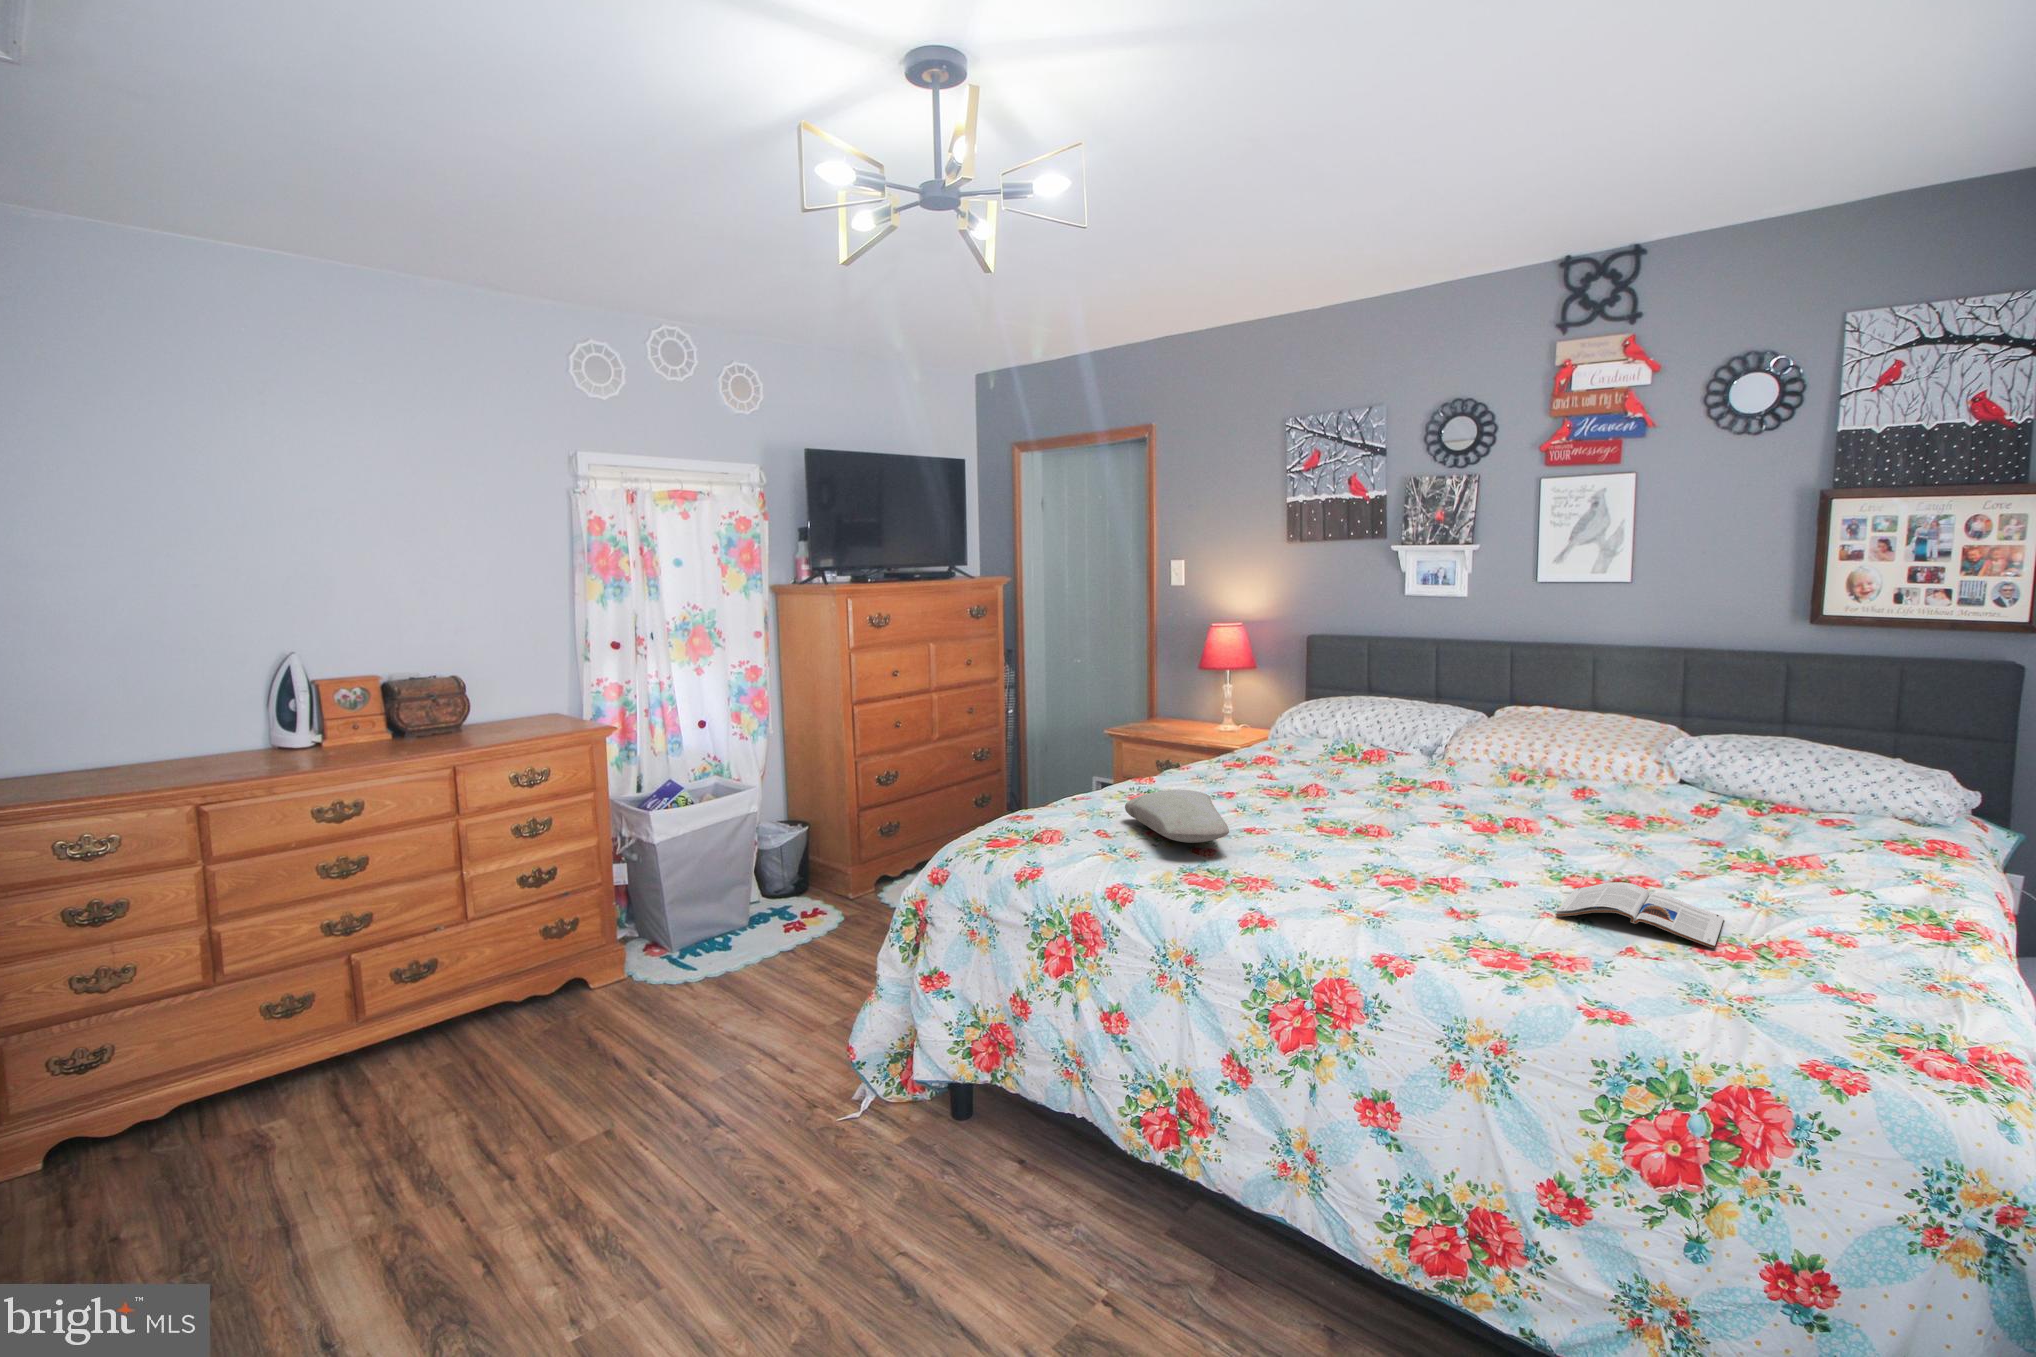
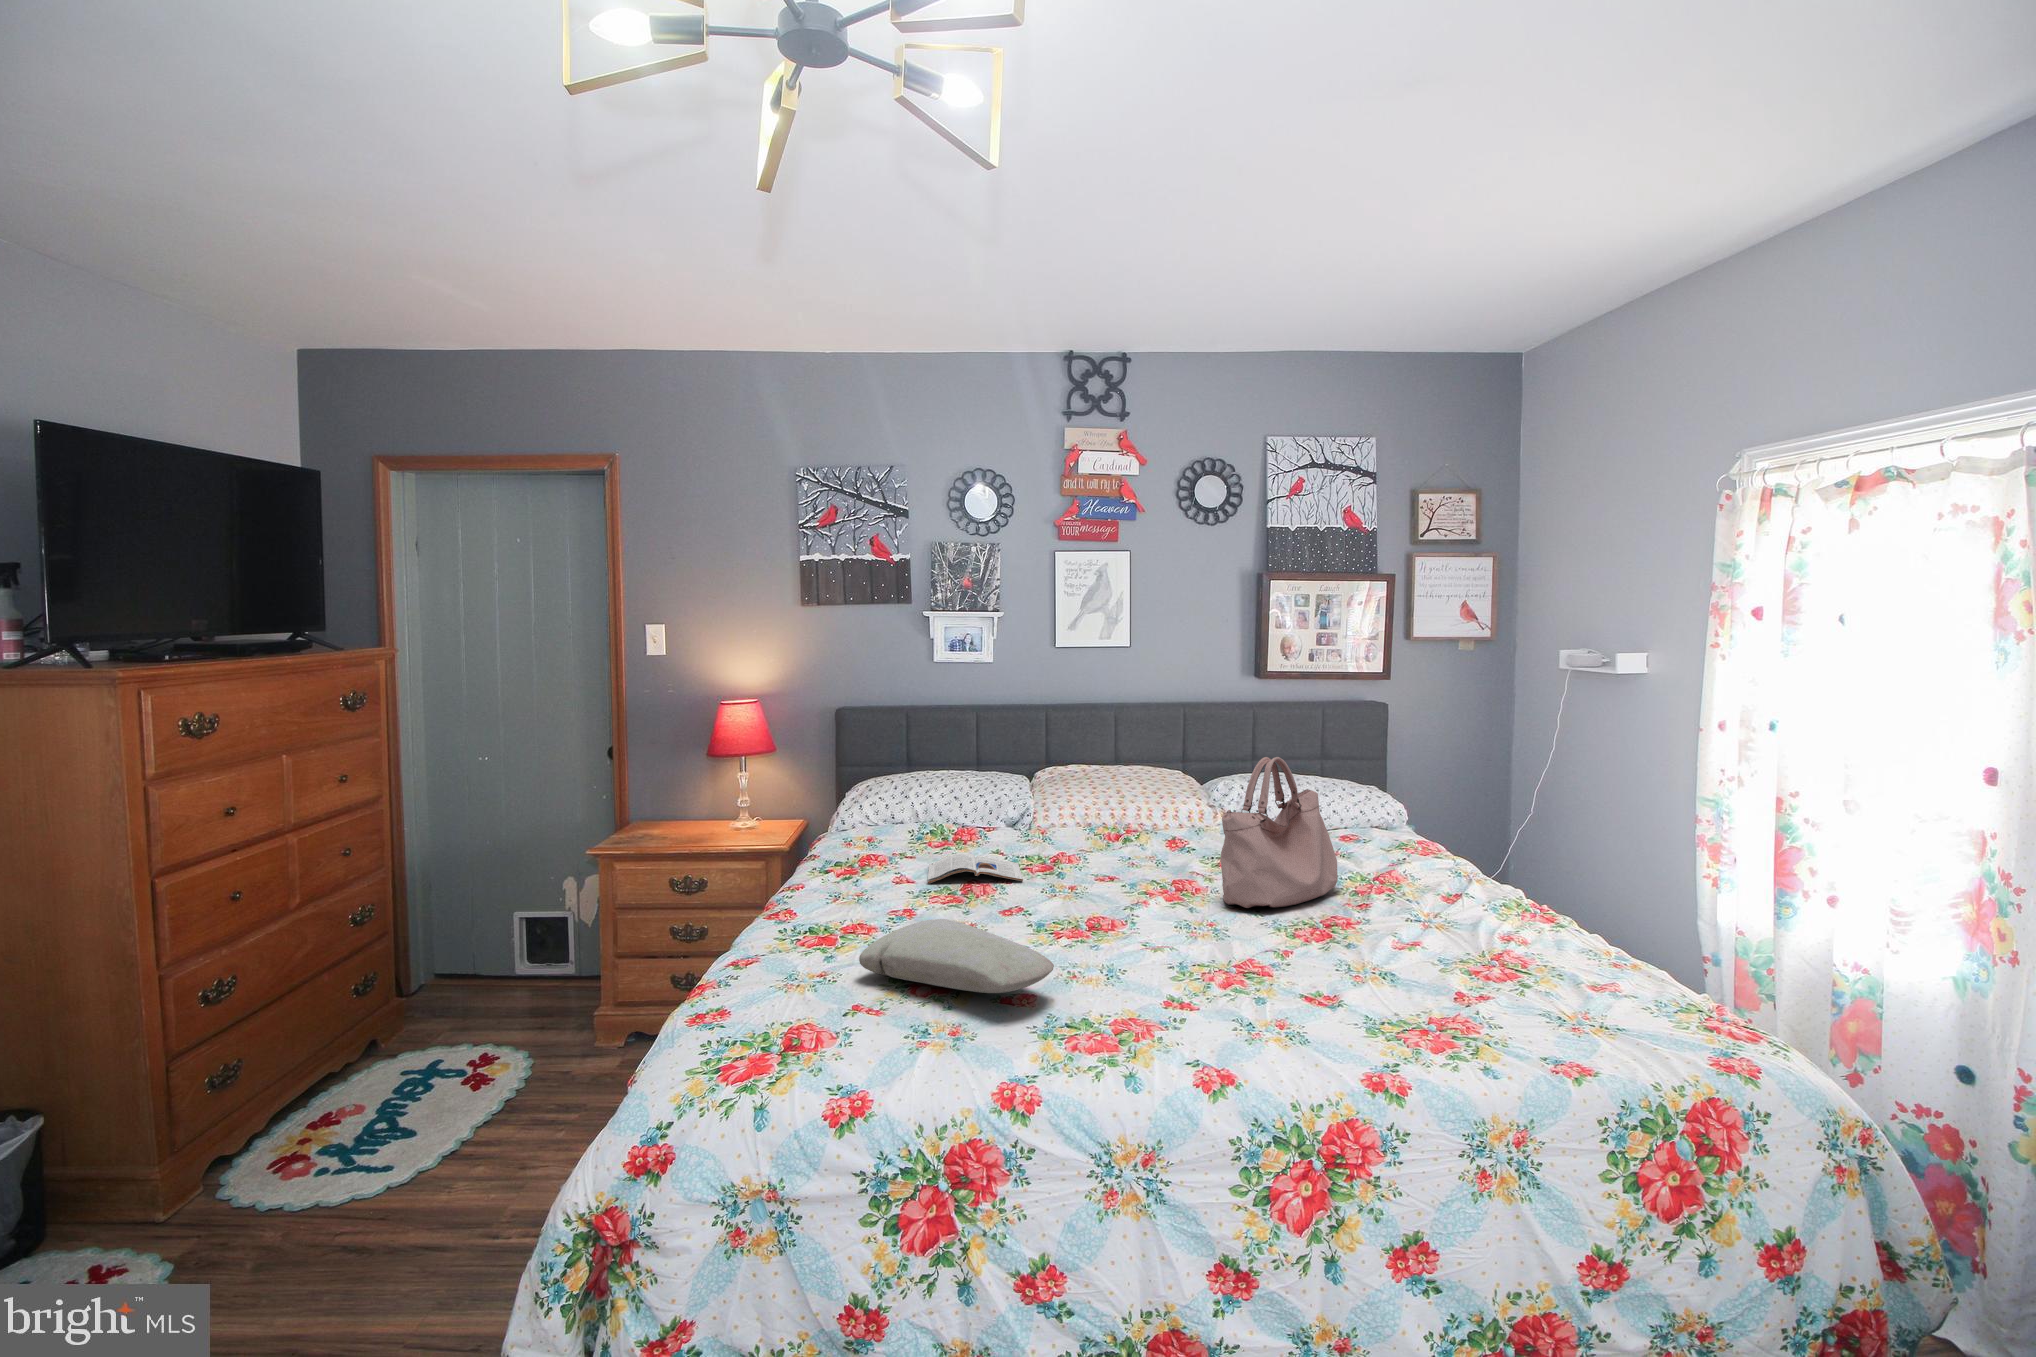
handbag: none [1501,699,1678,852] -> present [1220,757,1338,908]
magazine: present [1556,882,1724,948] -> present [928,853,1023,883]

